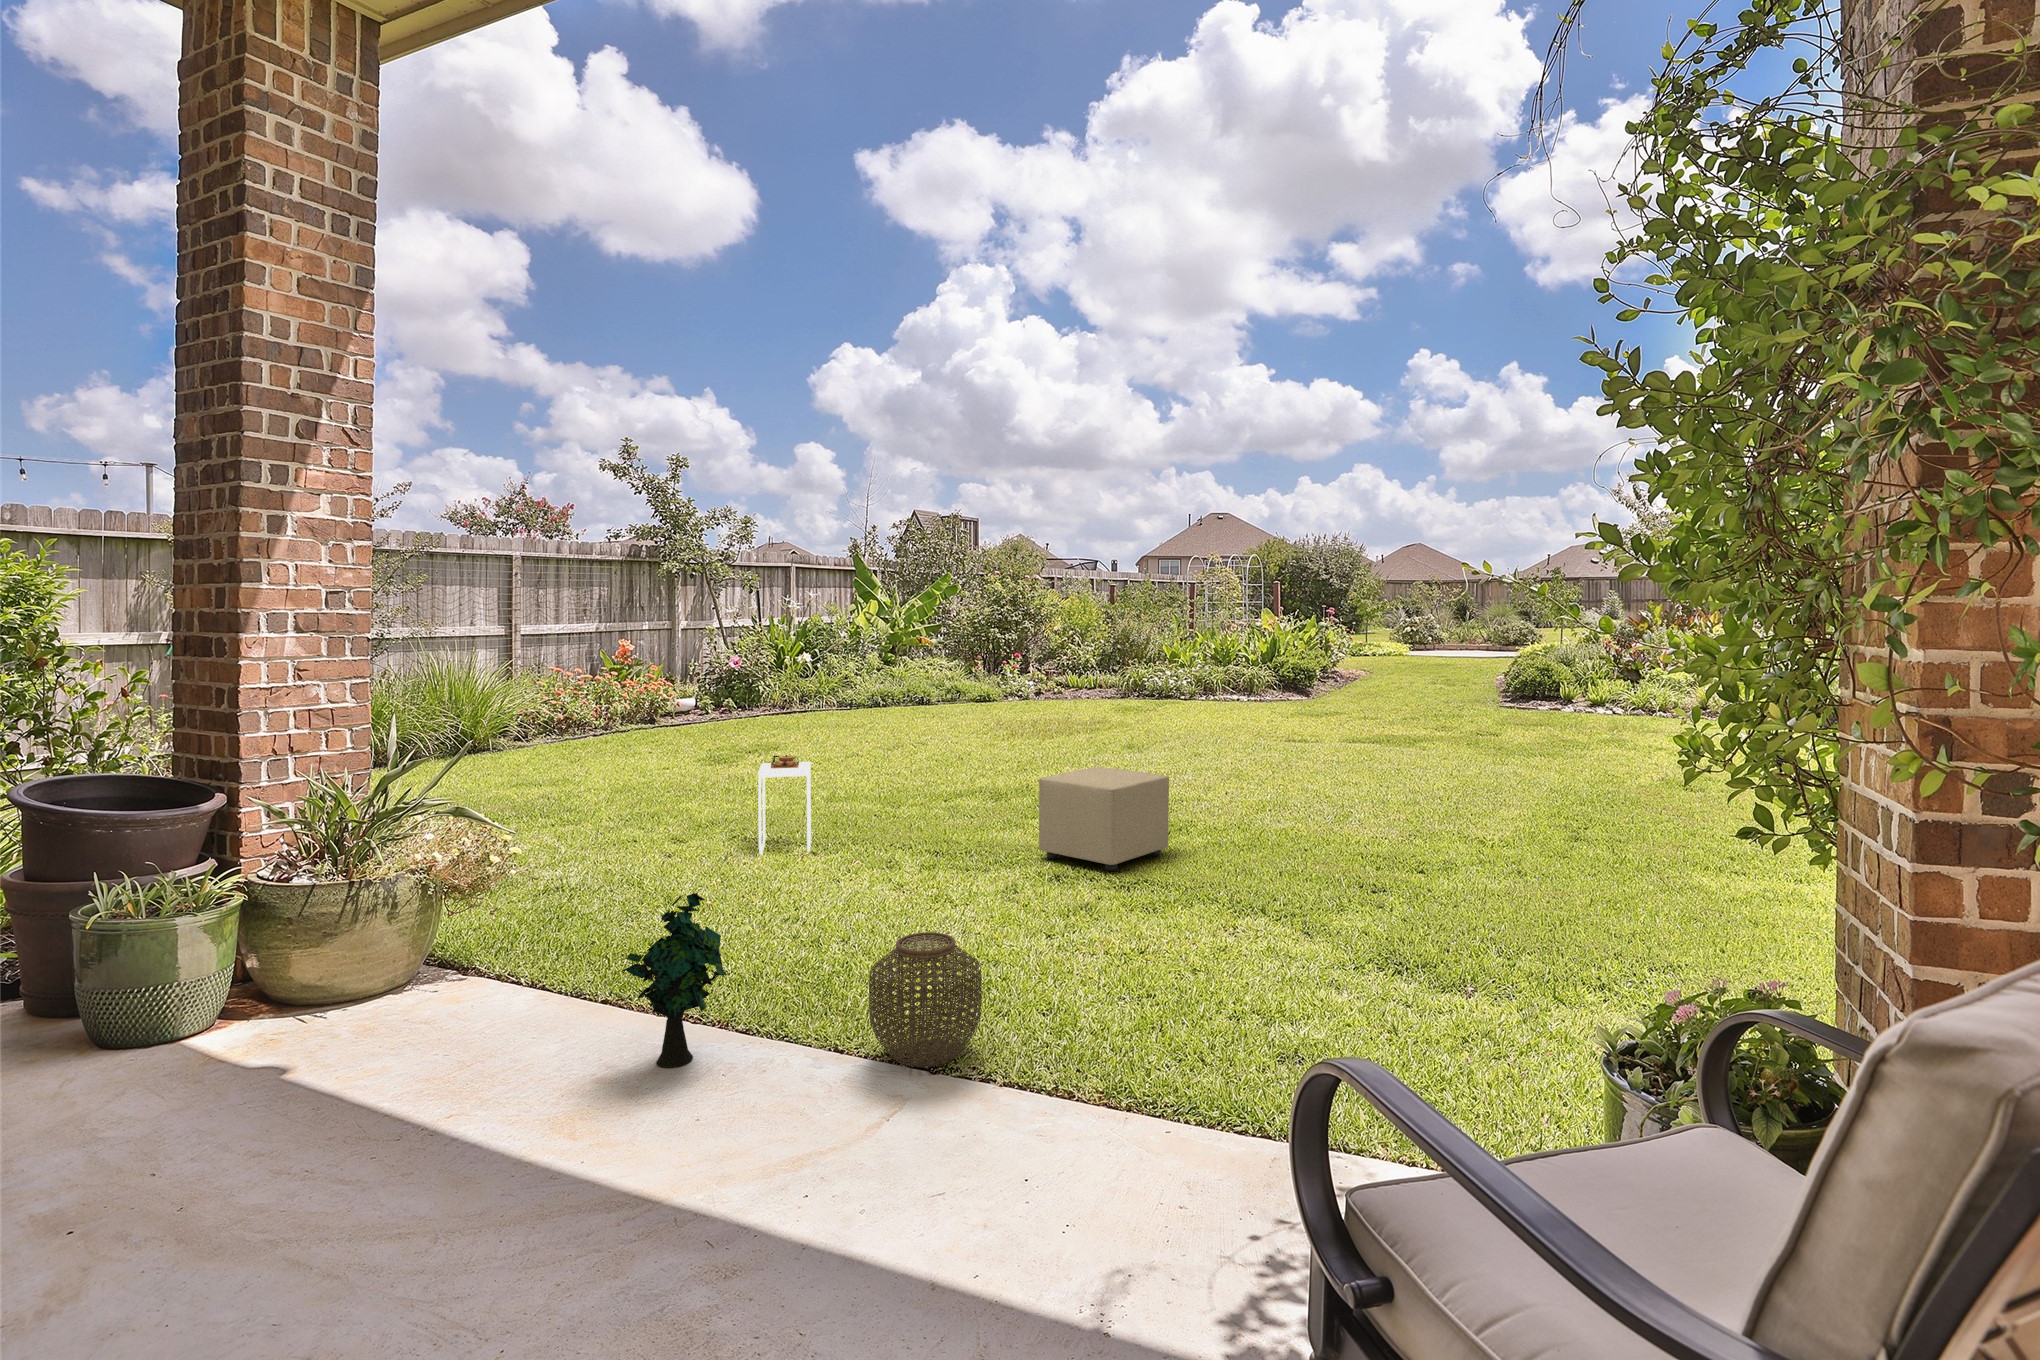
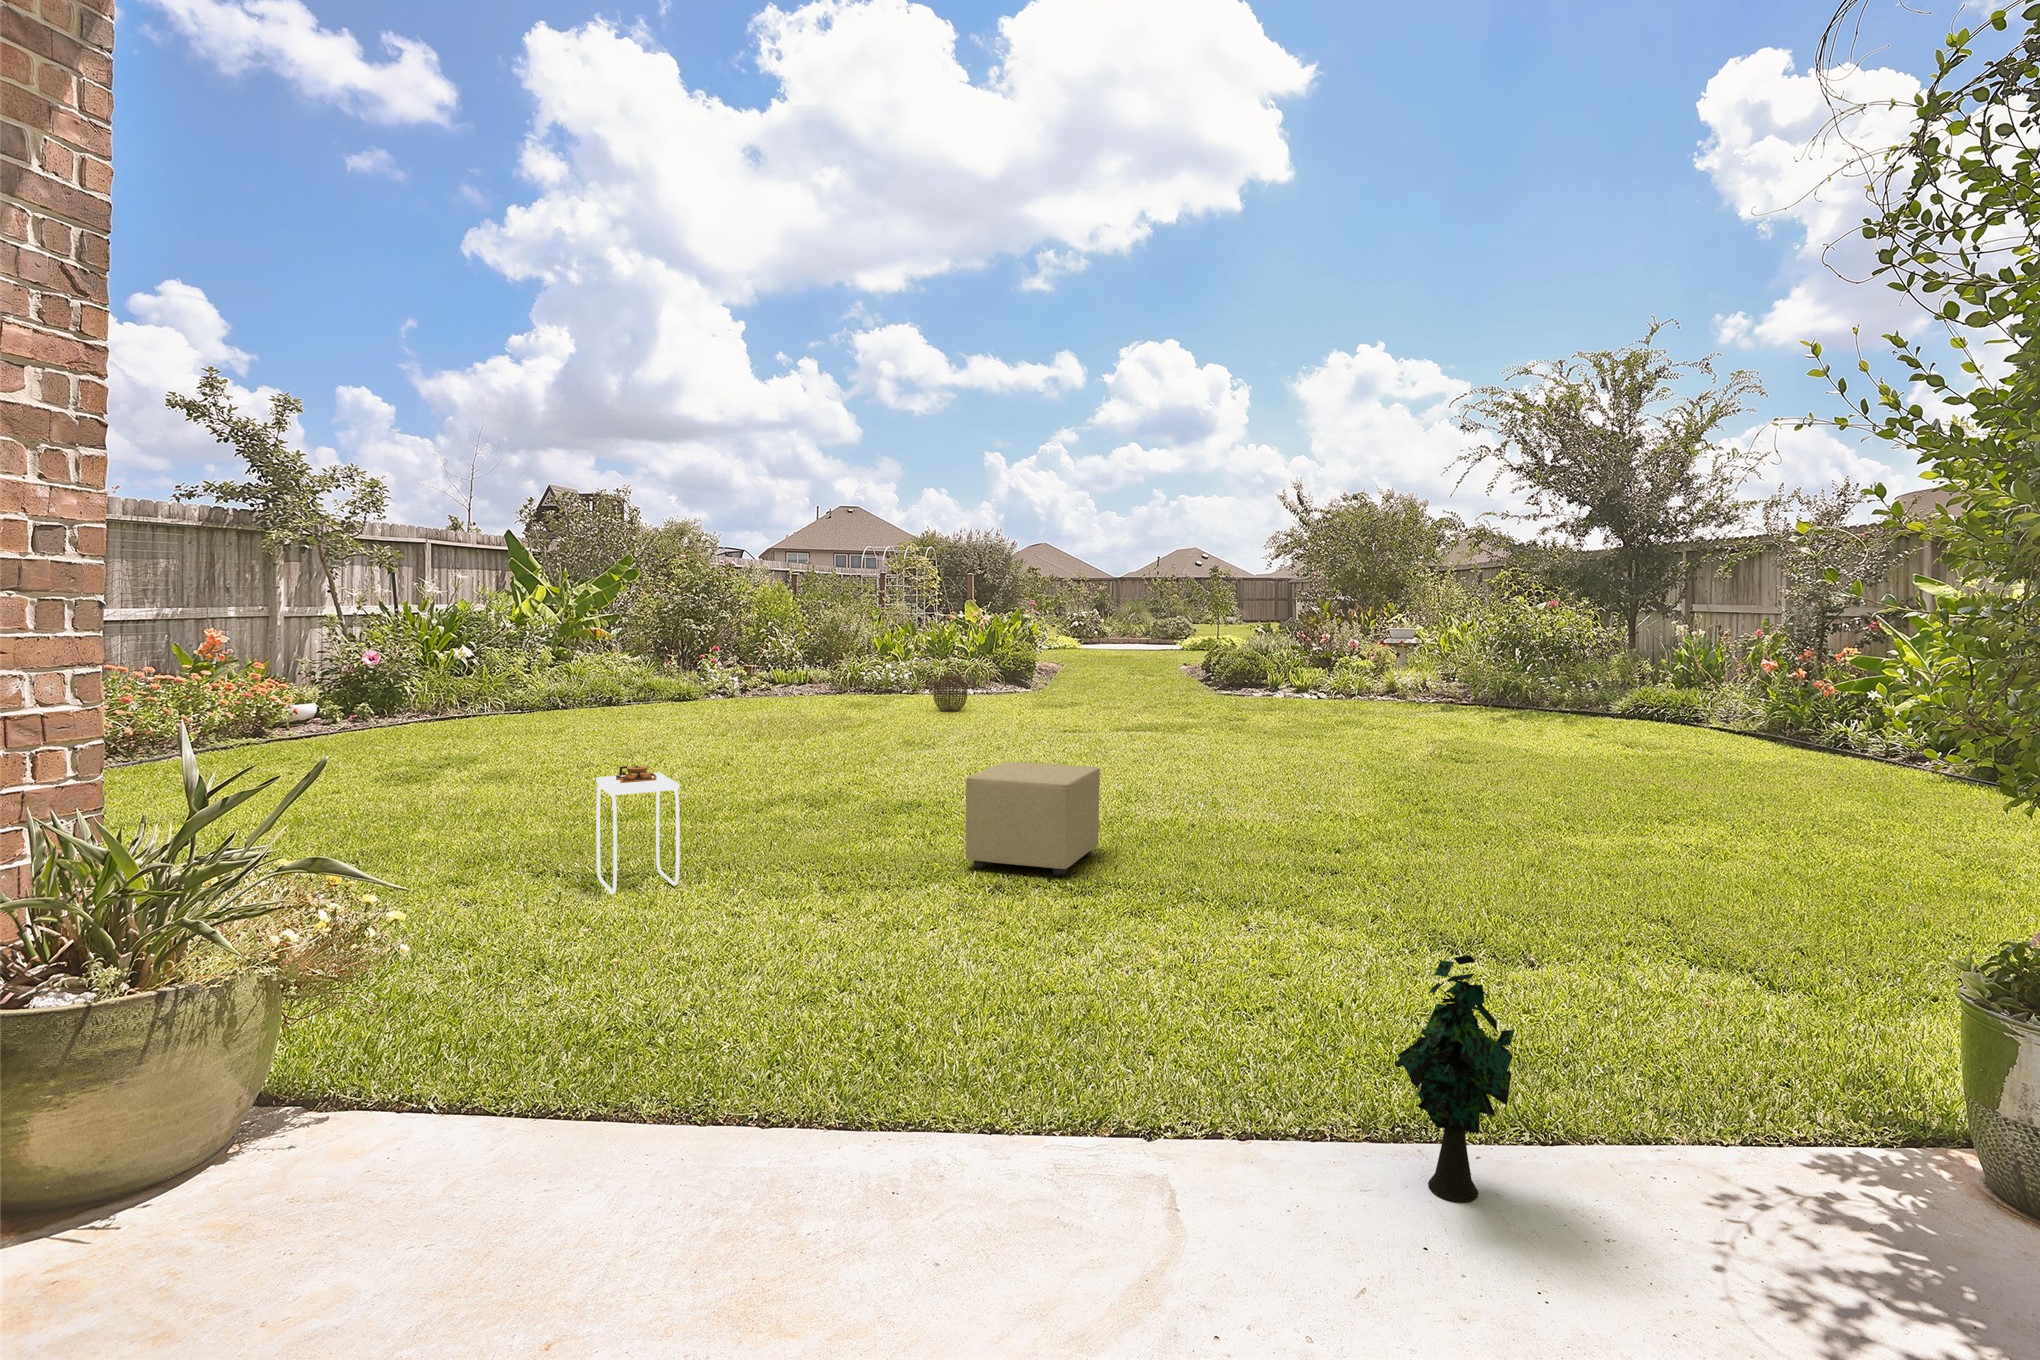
decorative plant: present [622,893,727,1068] -> present [1394,955,1514,1202]
woven basket: present [869,932,982,1067] -> present [933,675,967,712]

